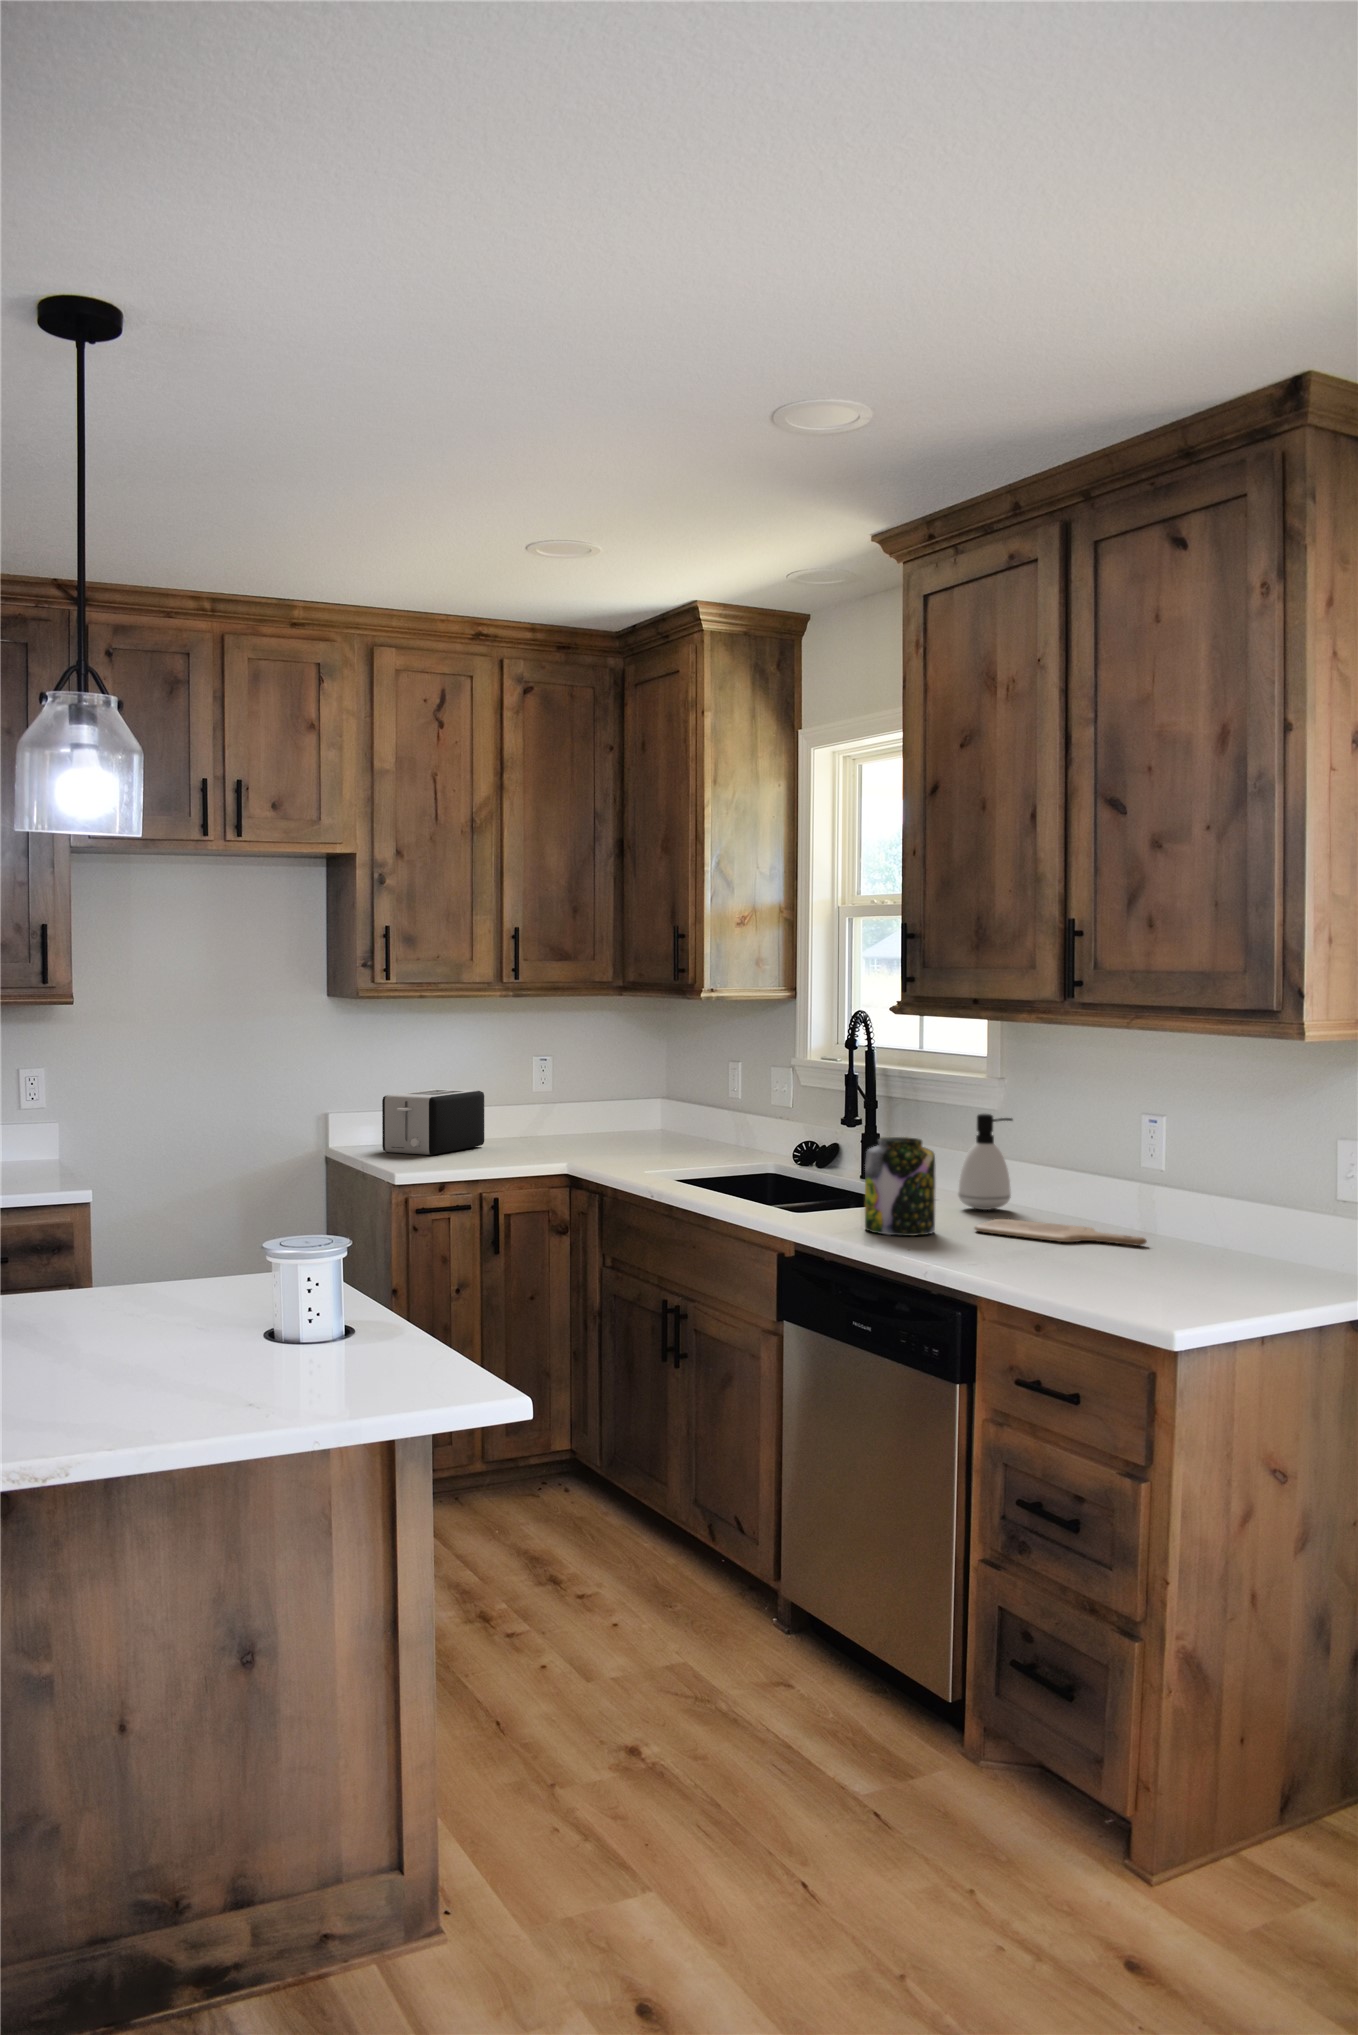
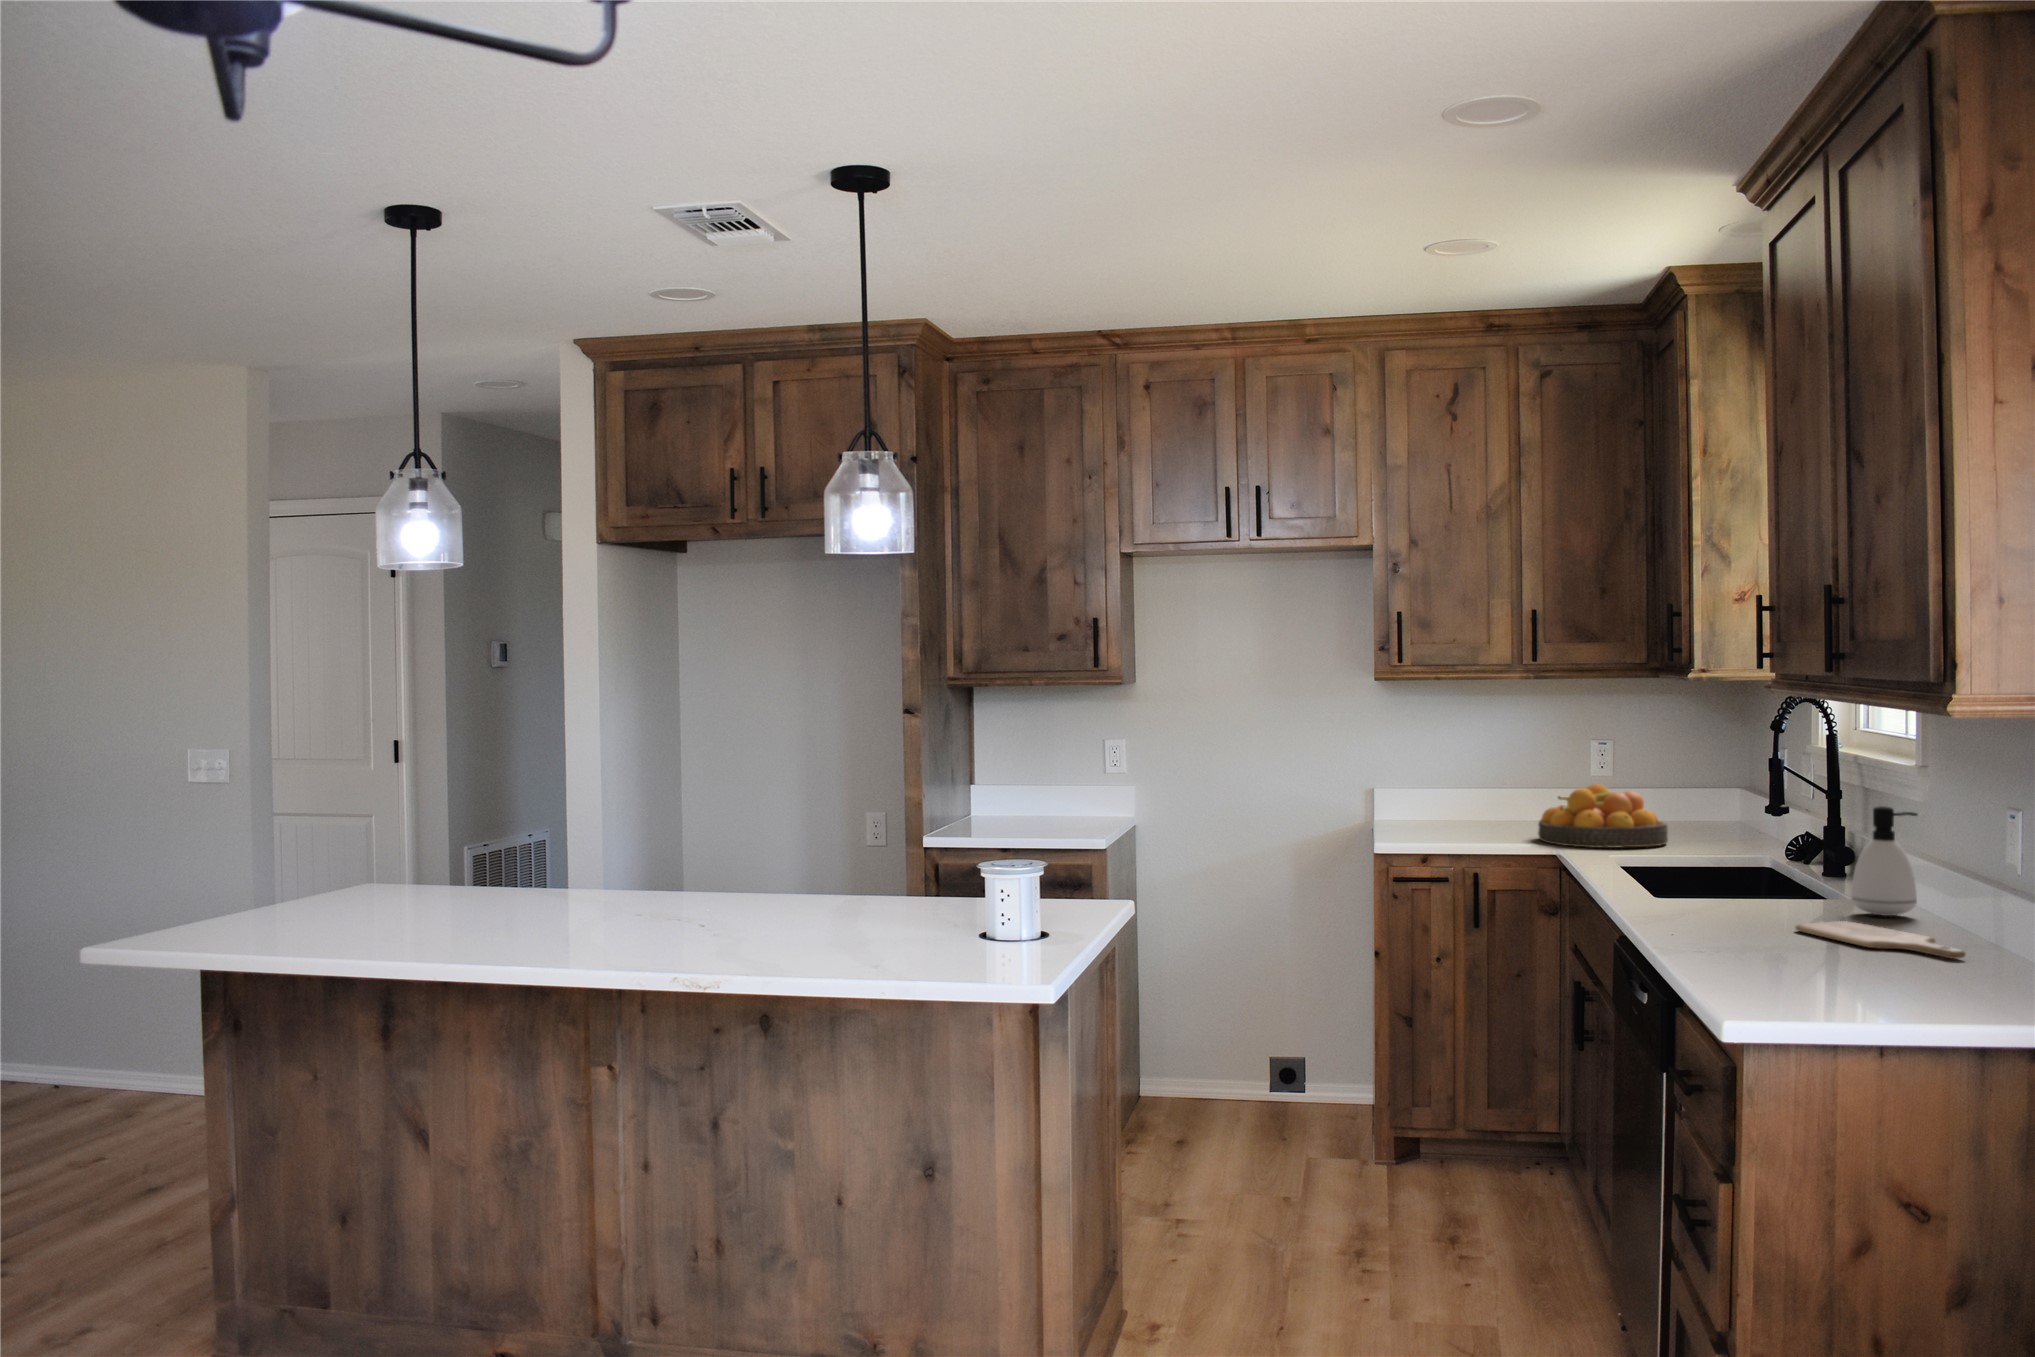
toaster: present [382,1089,484,1155] -> none [1403,771,1514,833]
fruit bowl: none [531,1098,651,1161] -> present [1538,784,1668,848]
jar: present [865,1137,936,1236] -> none [1672,823,1747,927]

